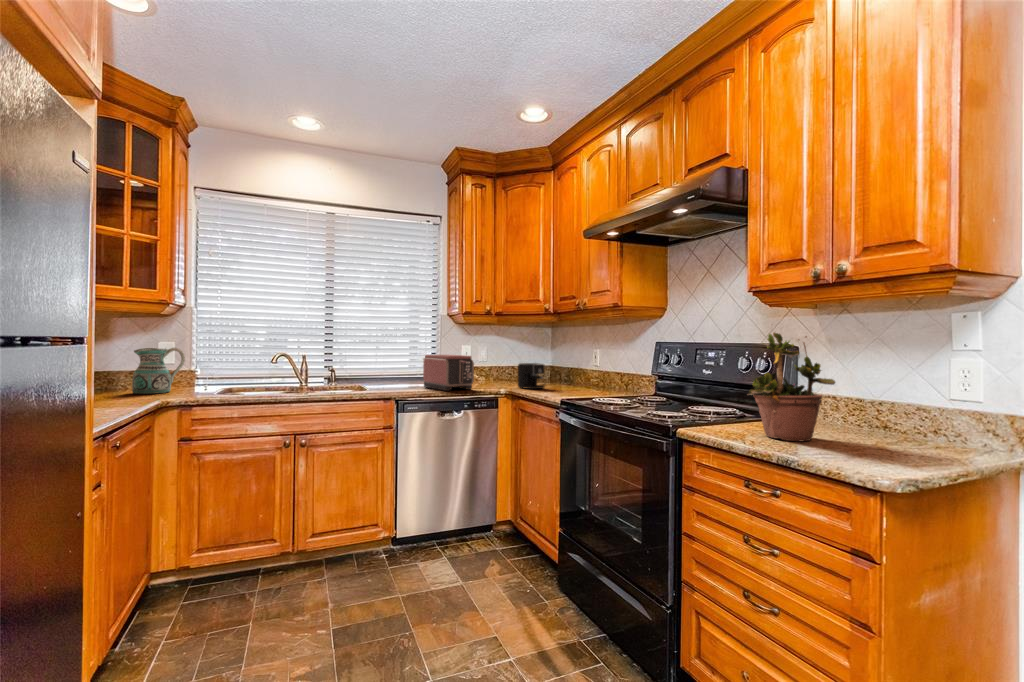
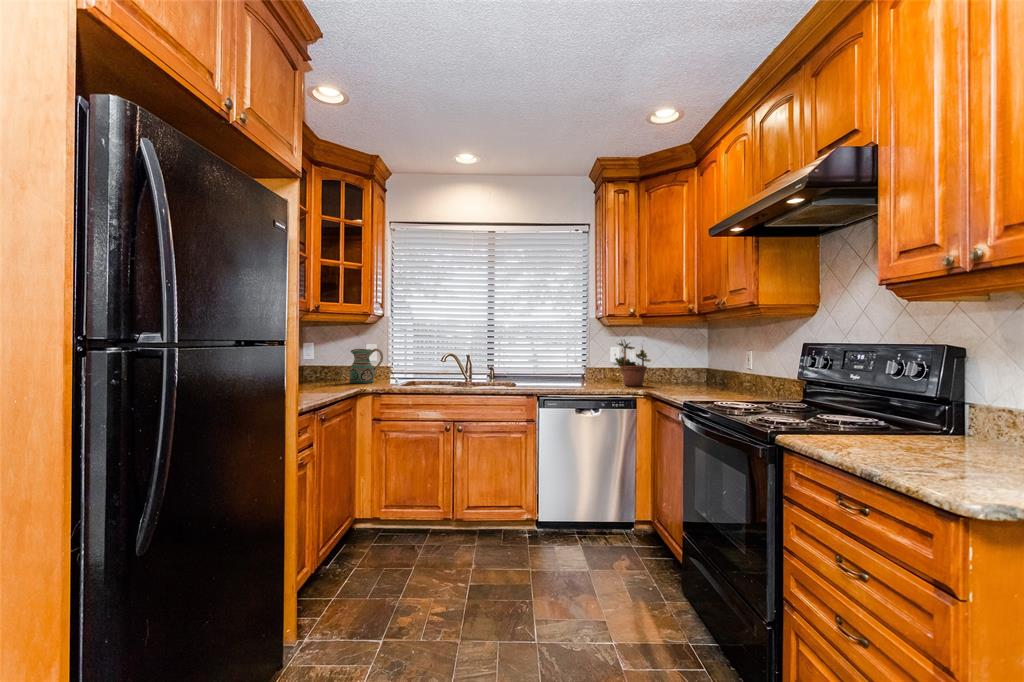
potted plant: present [748,333,835,441] -> present [614,340,651,386]
toaster: present [423,355,474,391] -> none [566,356,610,390]
coffee maker: present [518,363,545,389] -> none [656,365,690,391]

